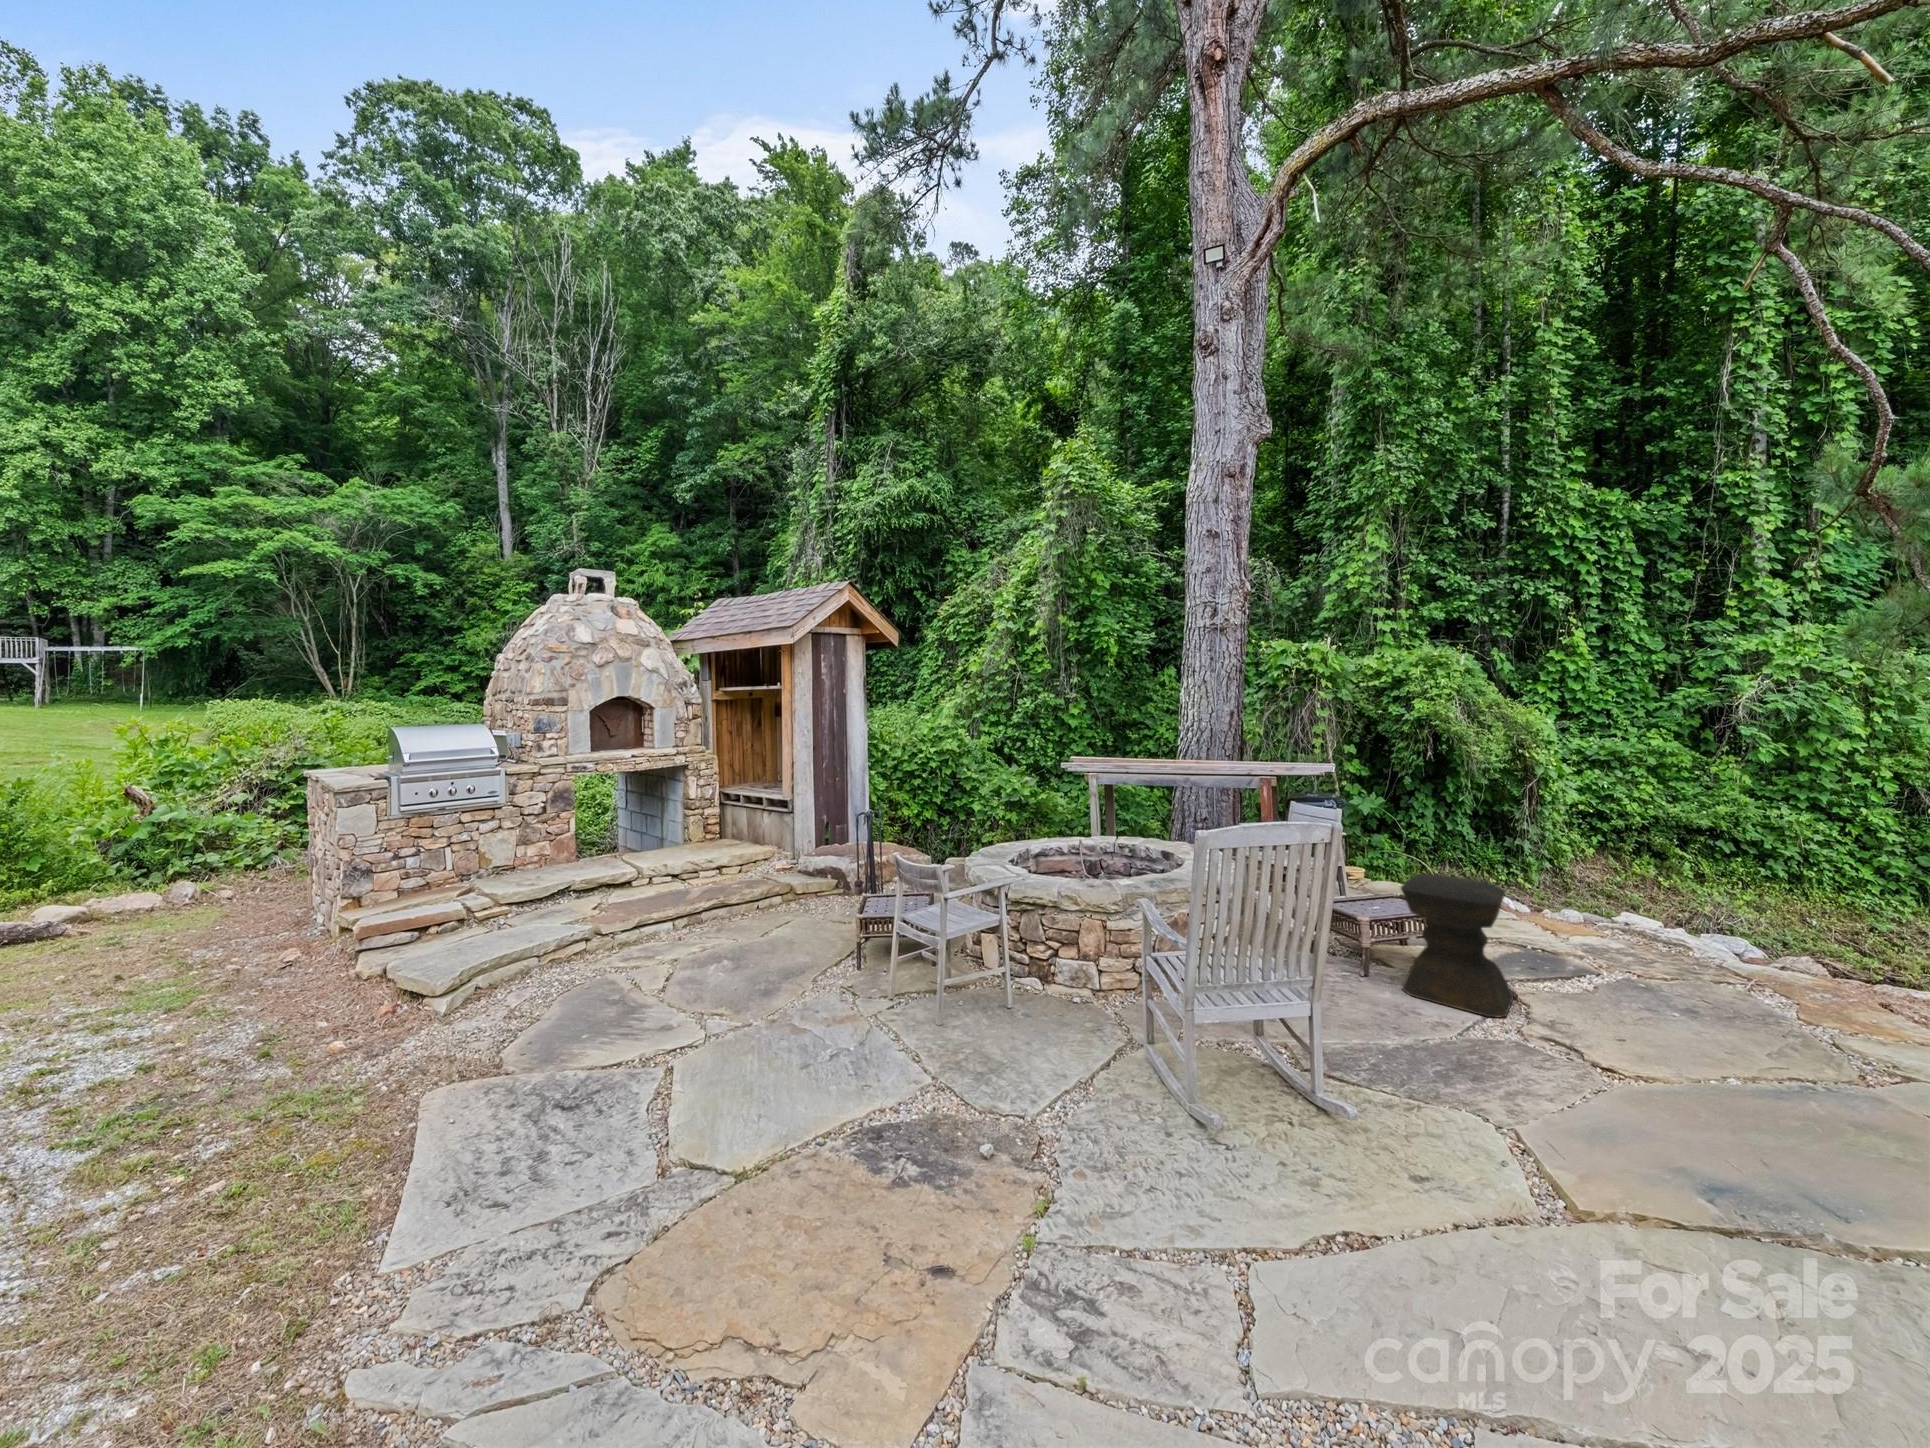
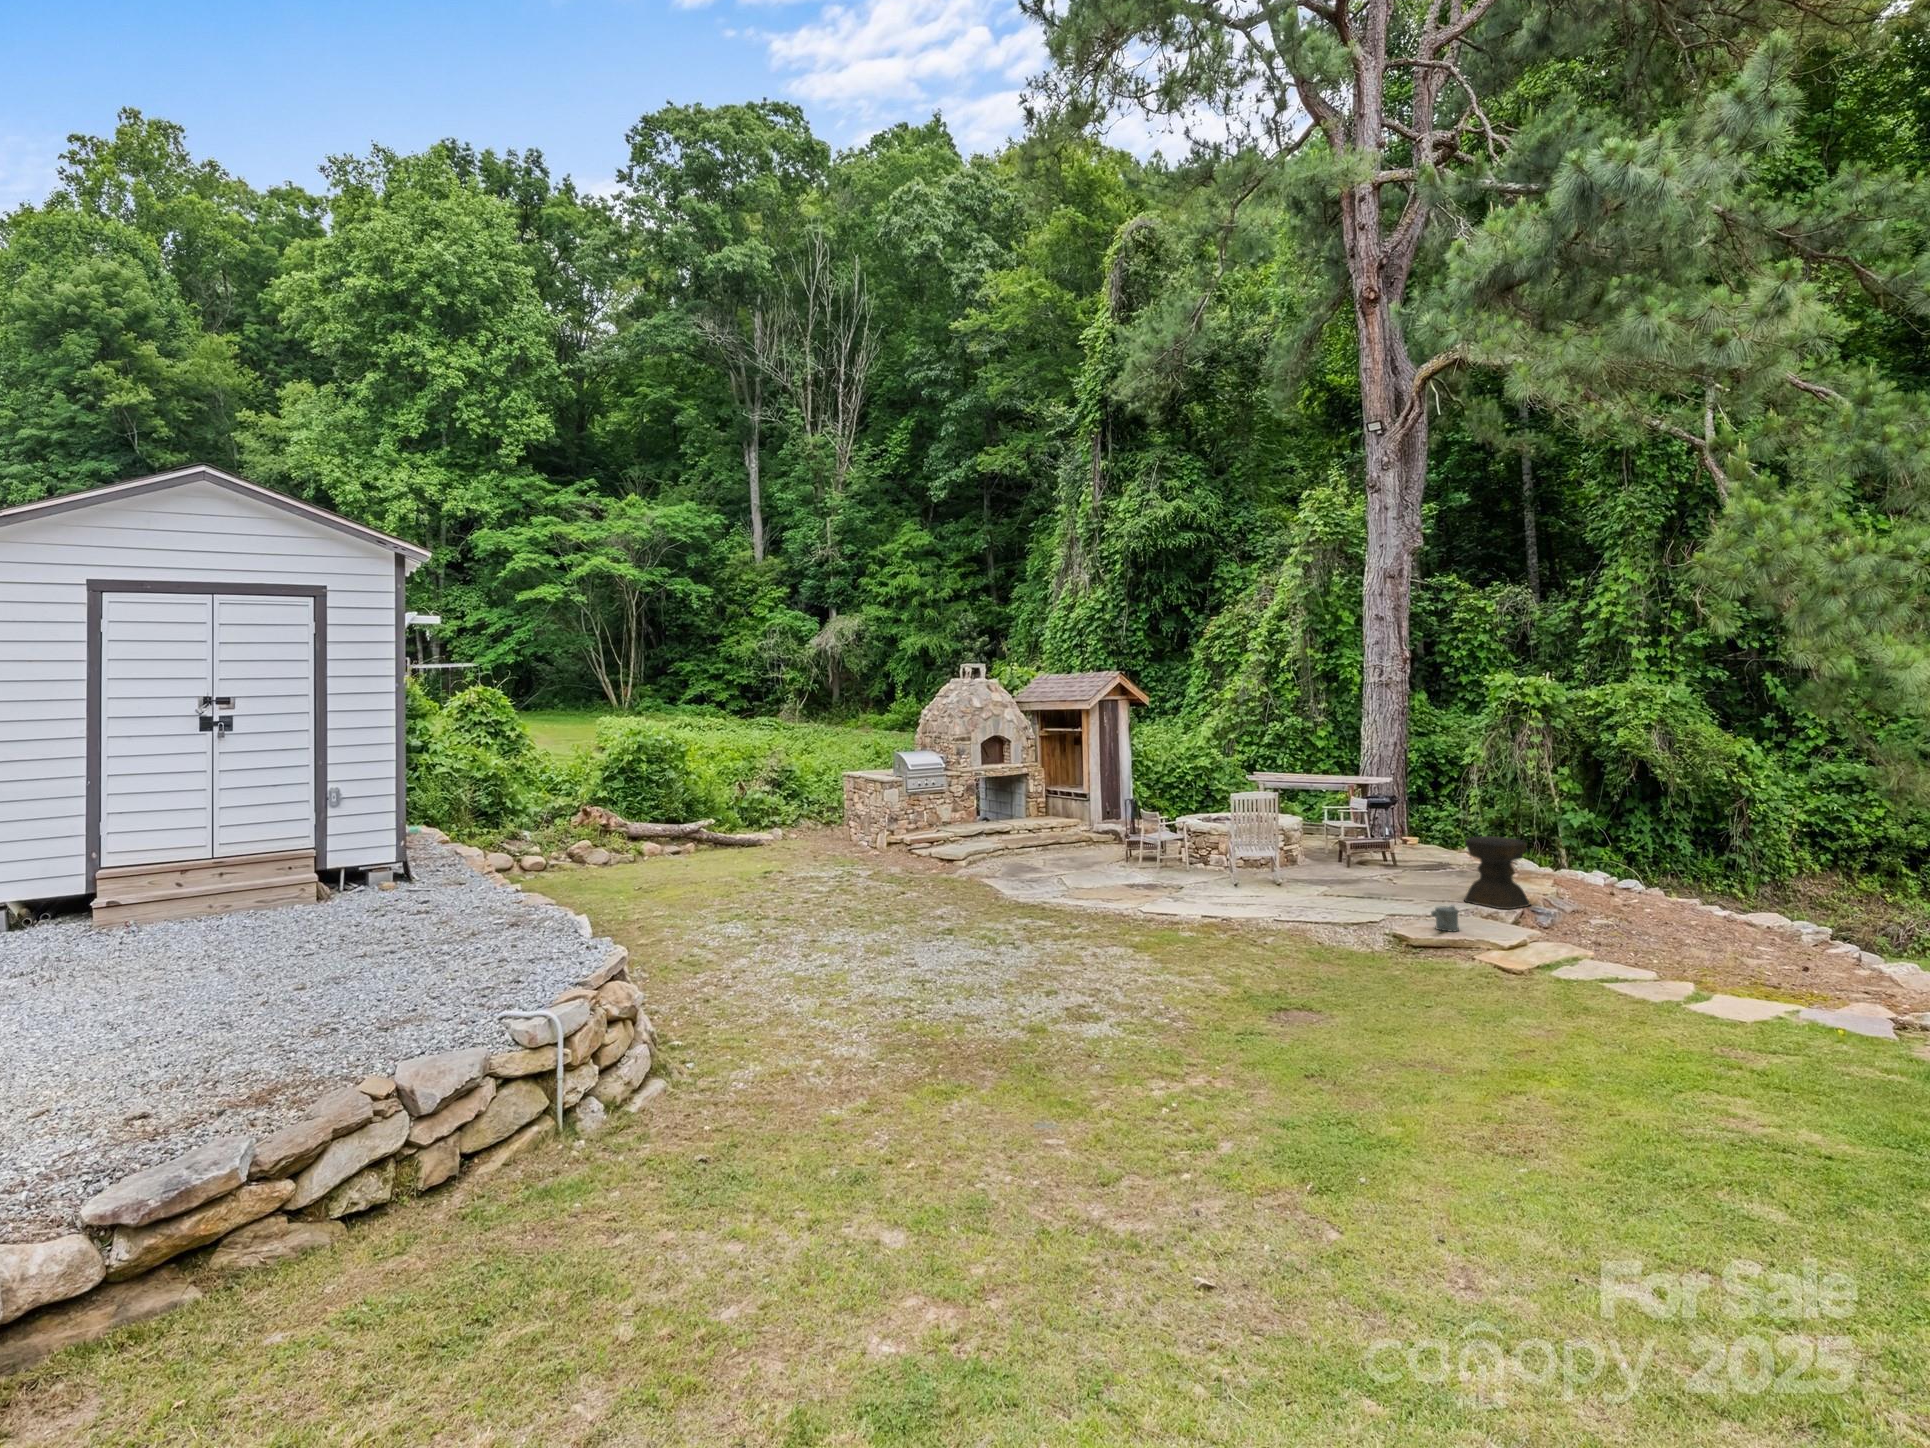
watering can: none [1500,1075,1571,1163] -> present [1431,905,1459,931]

